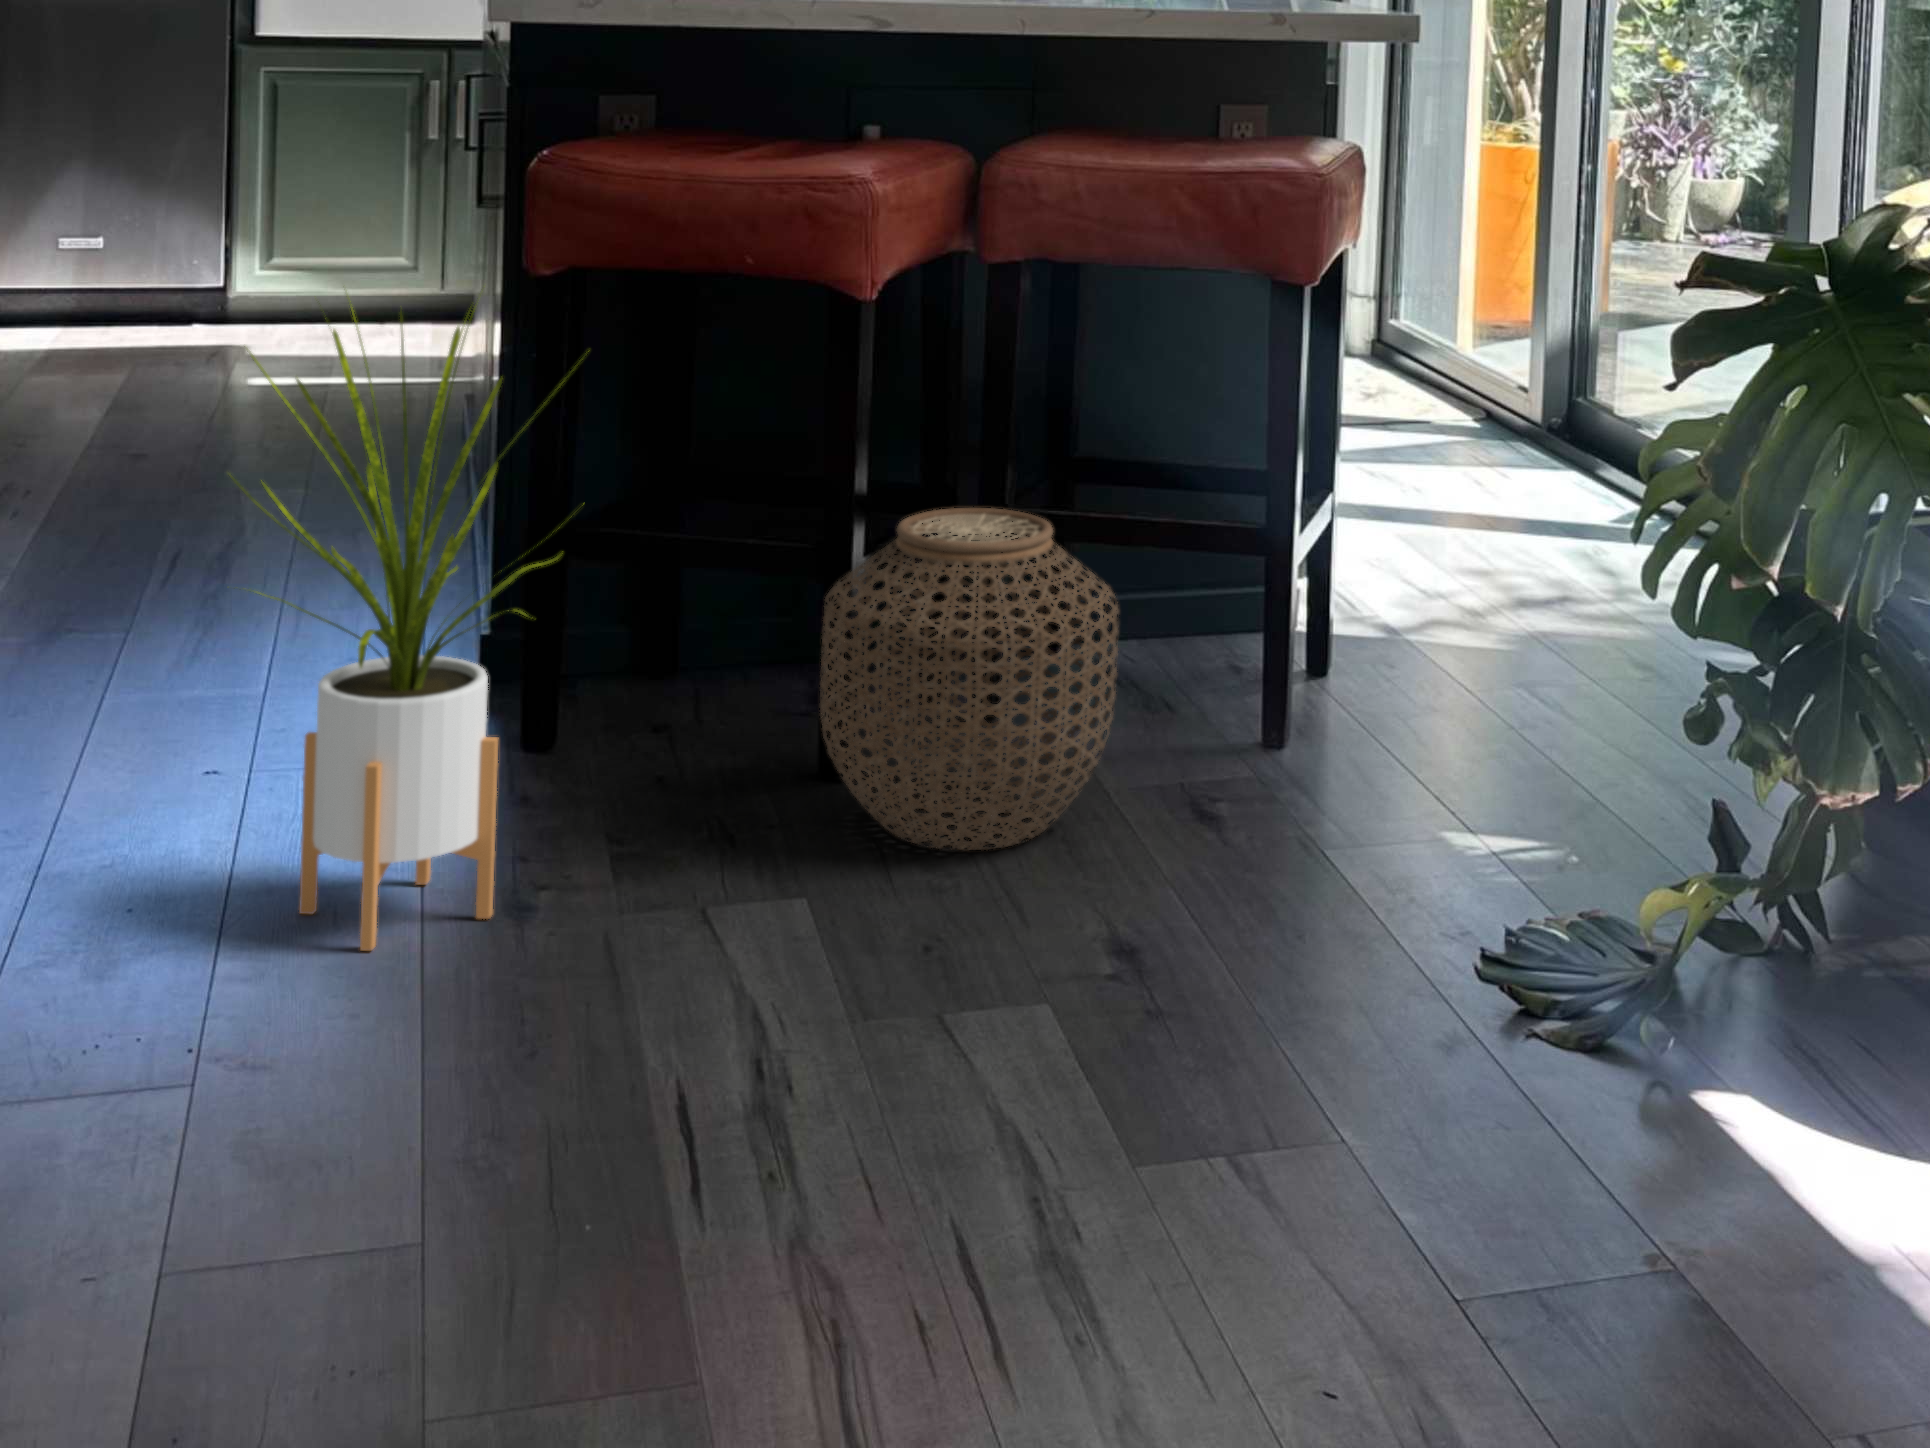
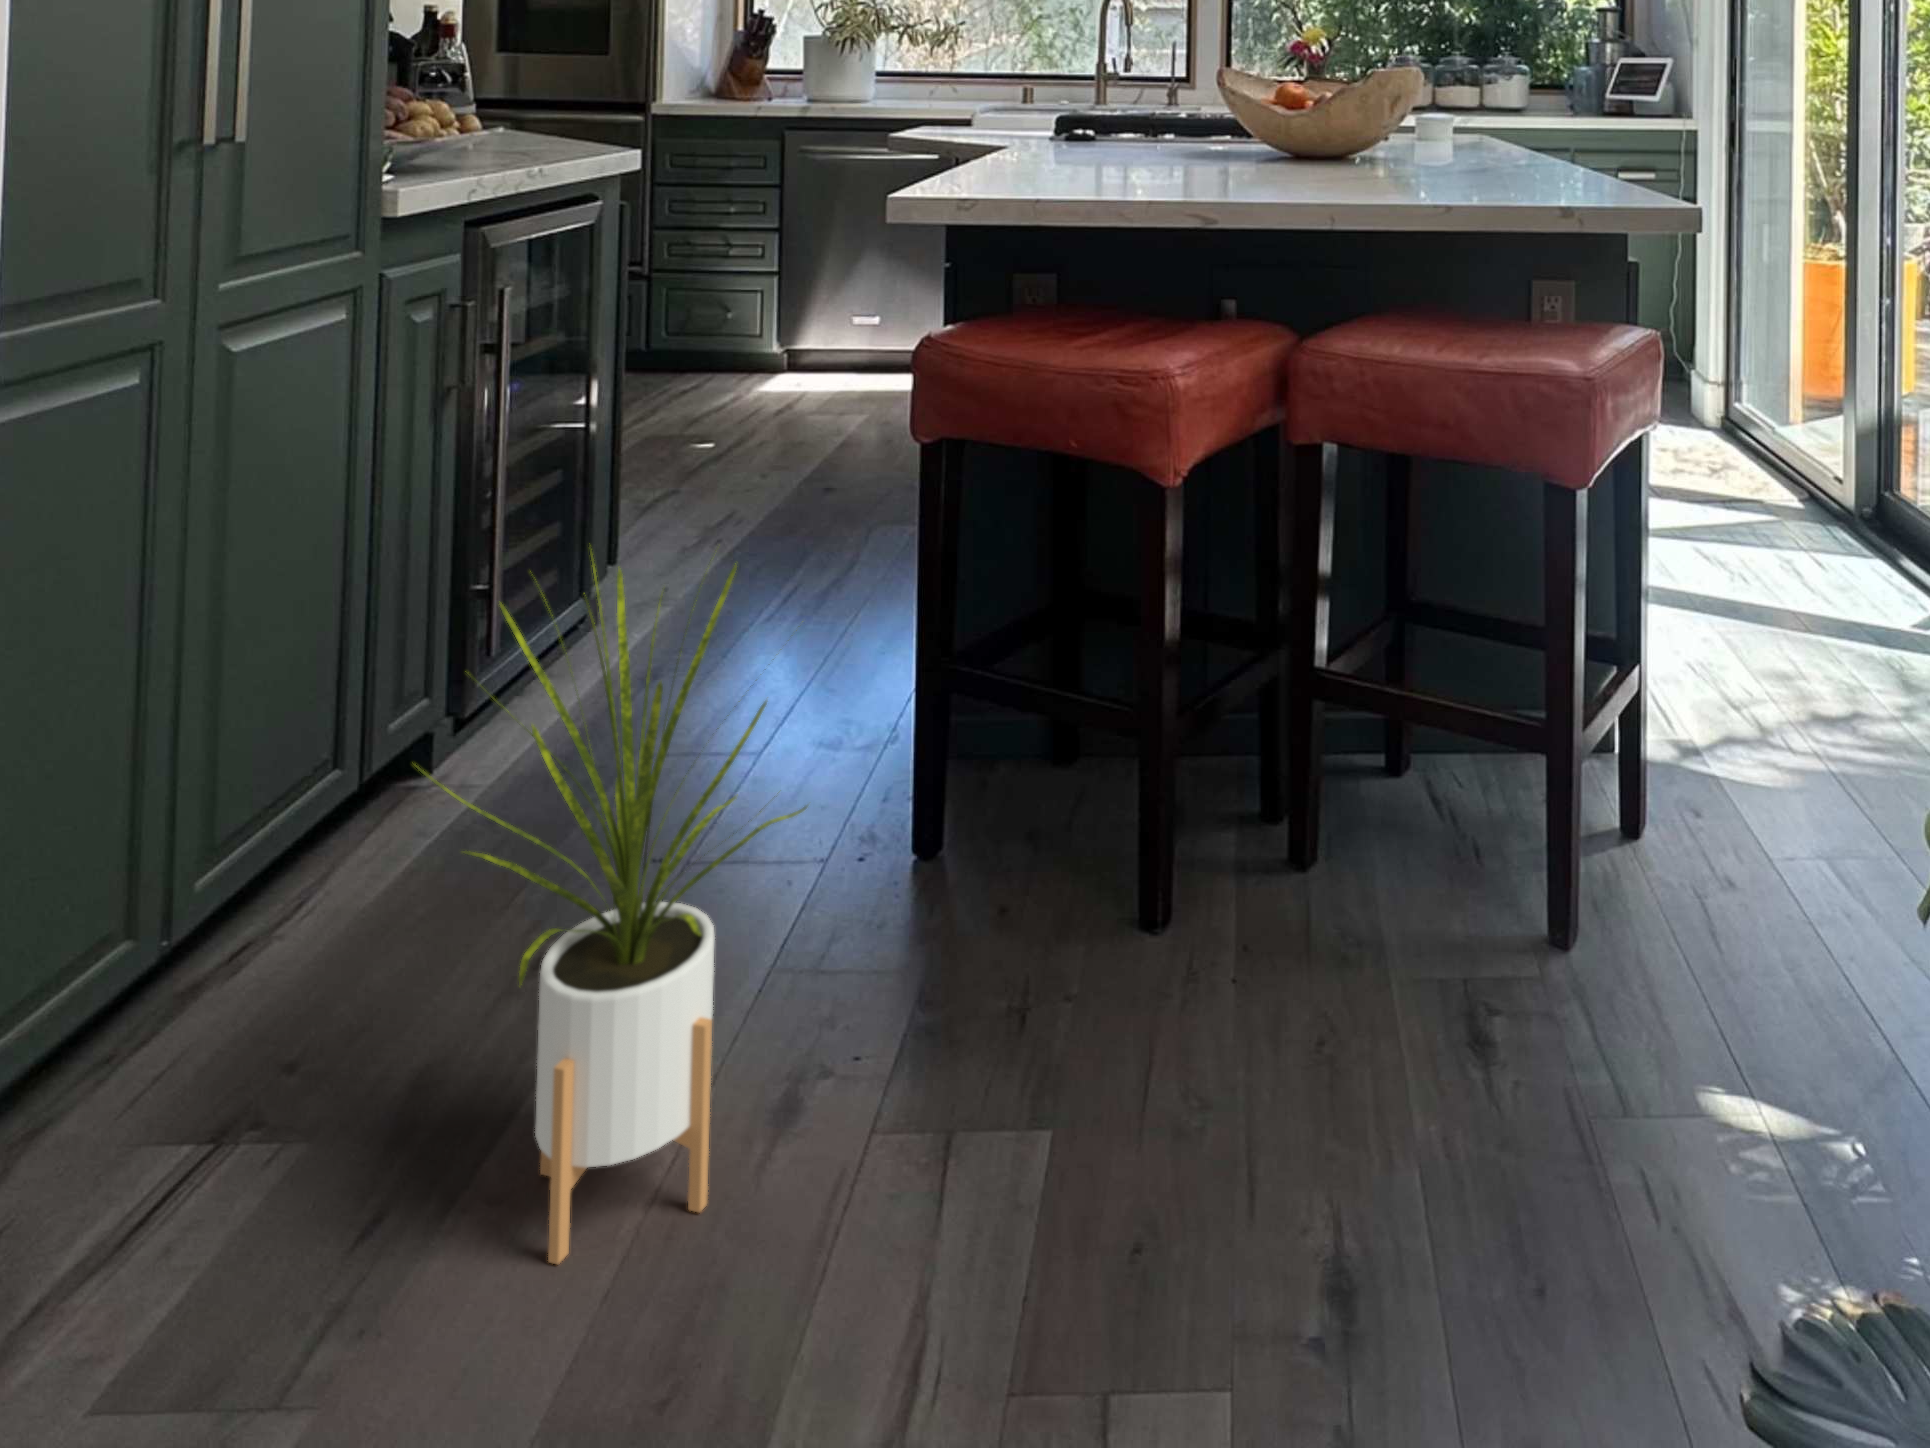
woven basket: present [820,508,1118,850] -> none [1078,738,1373,1138]

